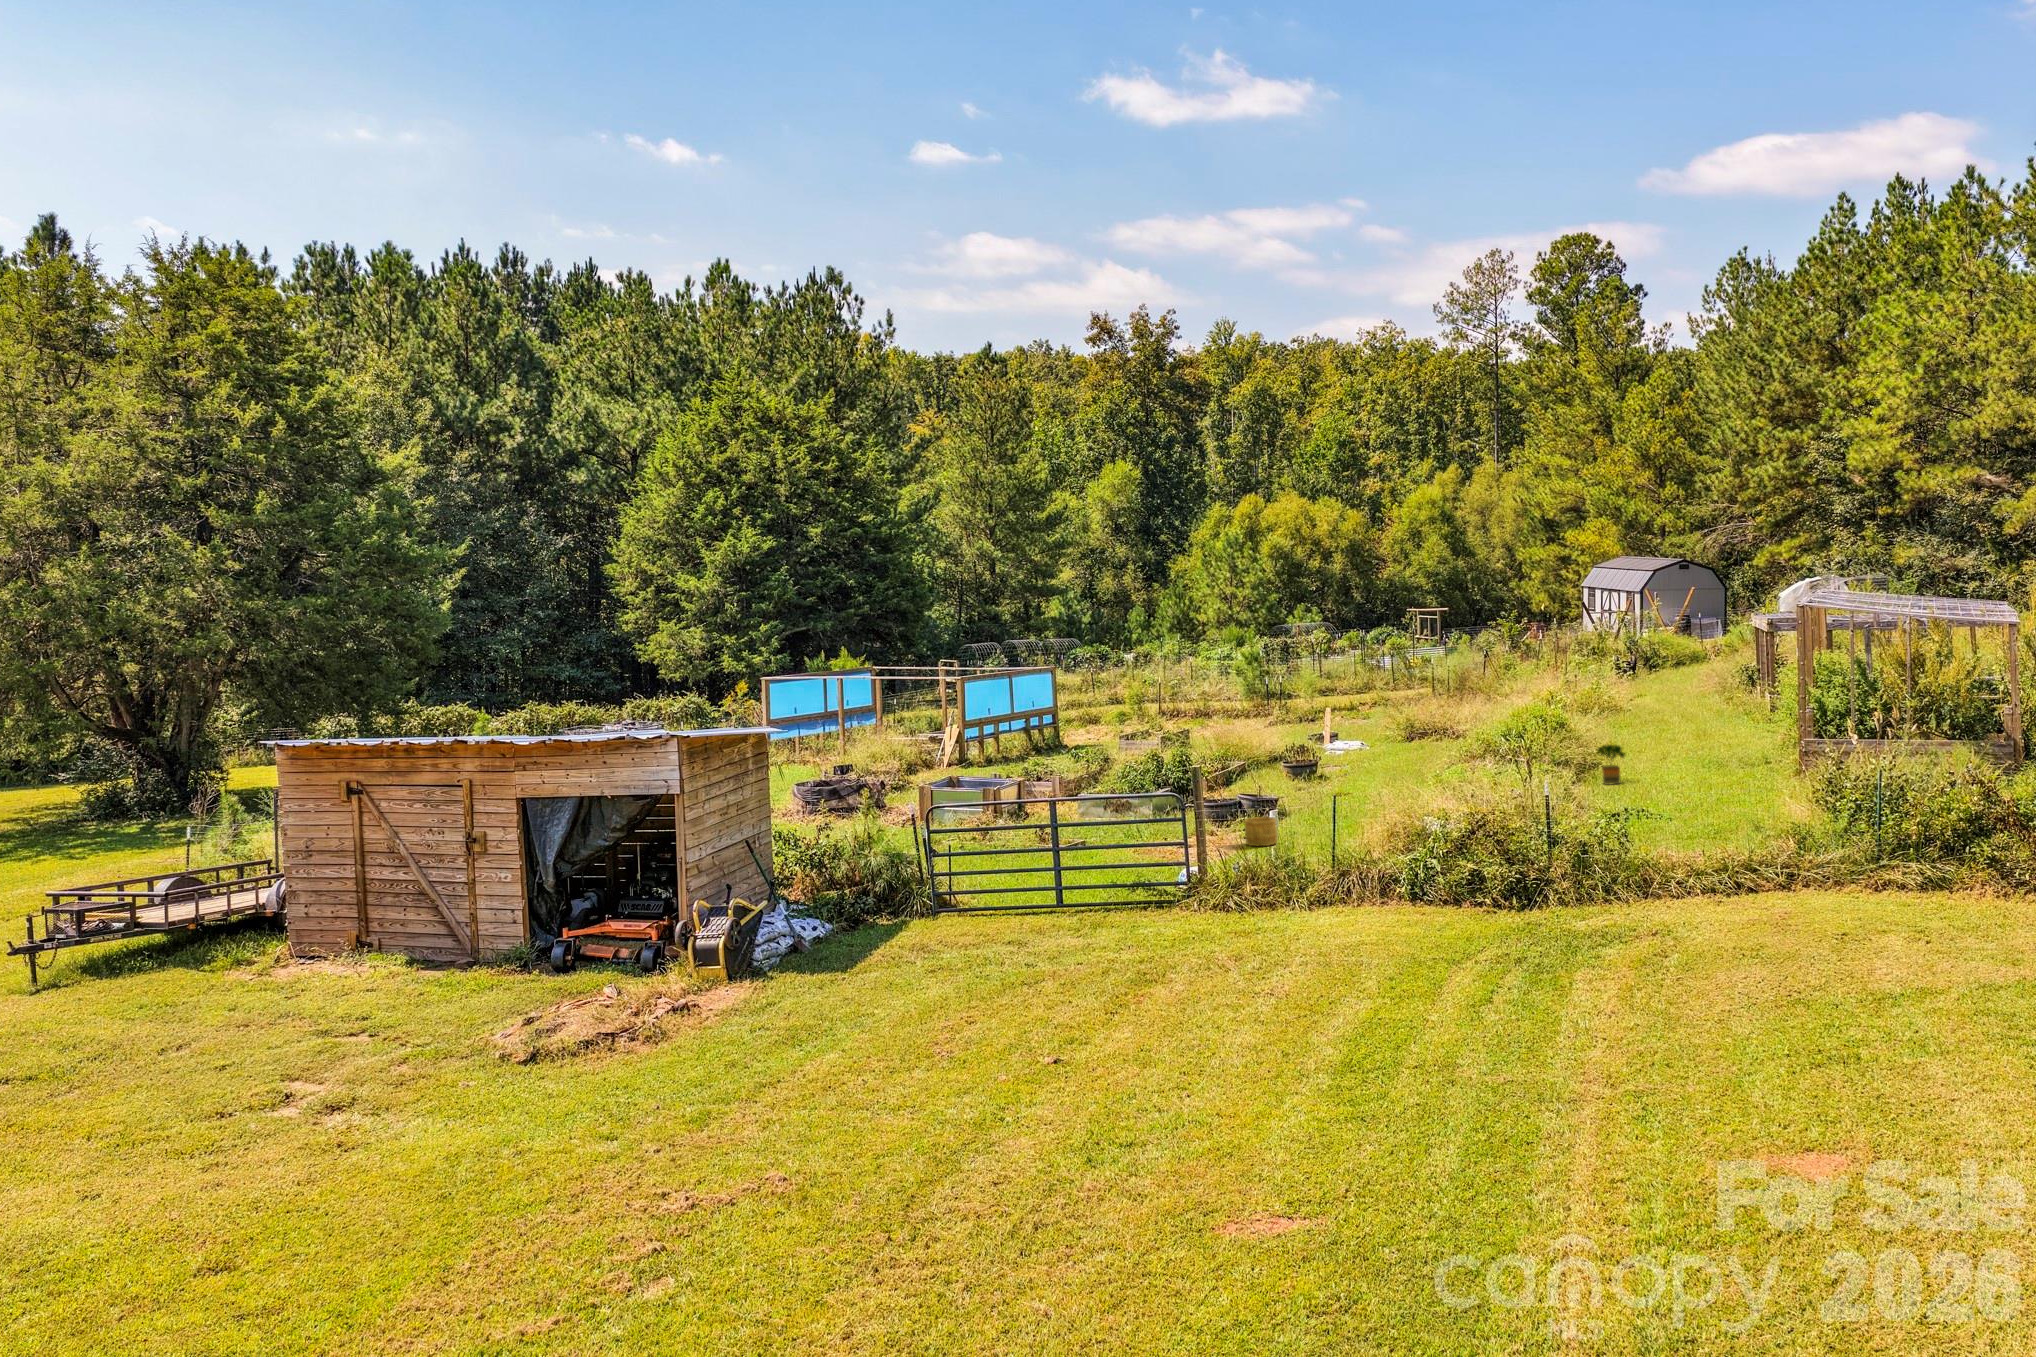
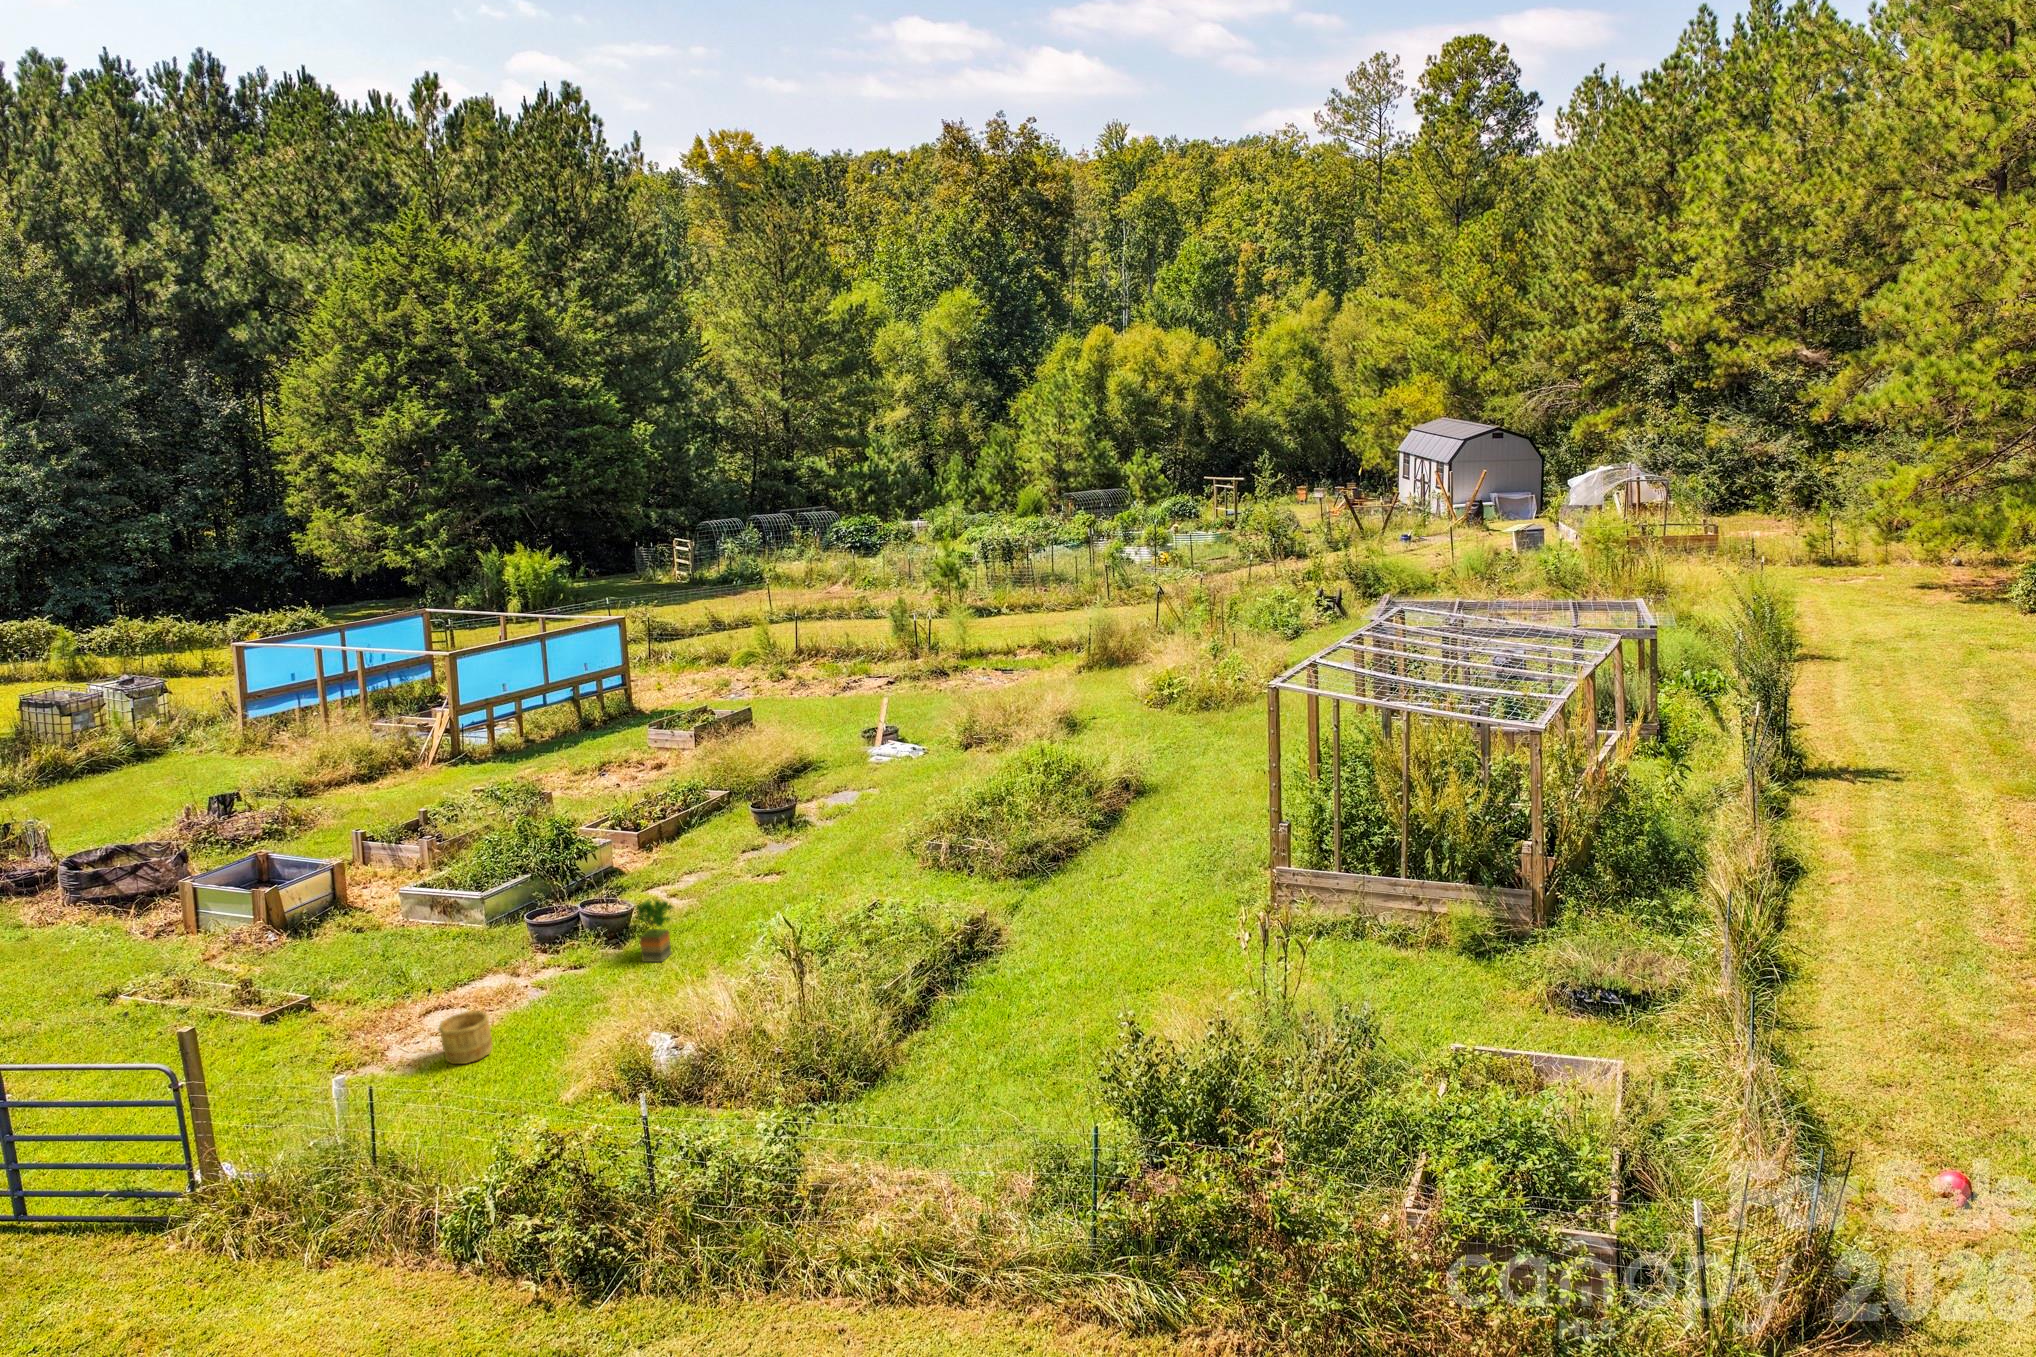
potted tree: present [1598,745,1625,785] -> present [636,901,672,962]

